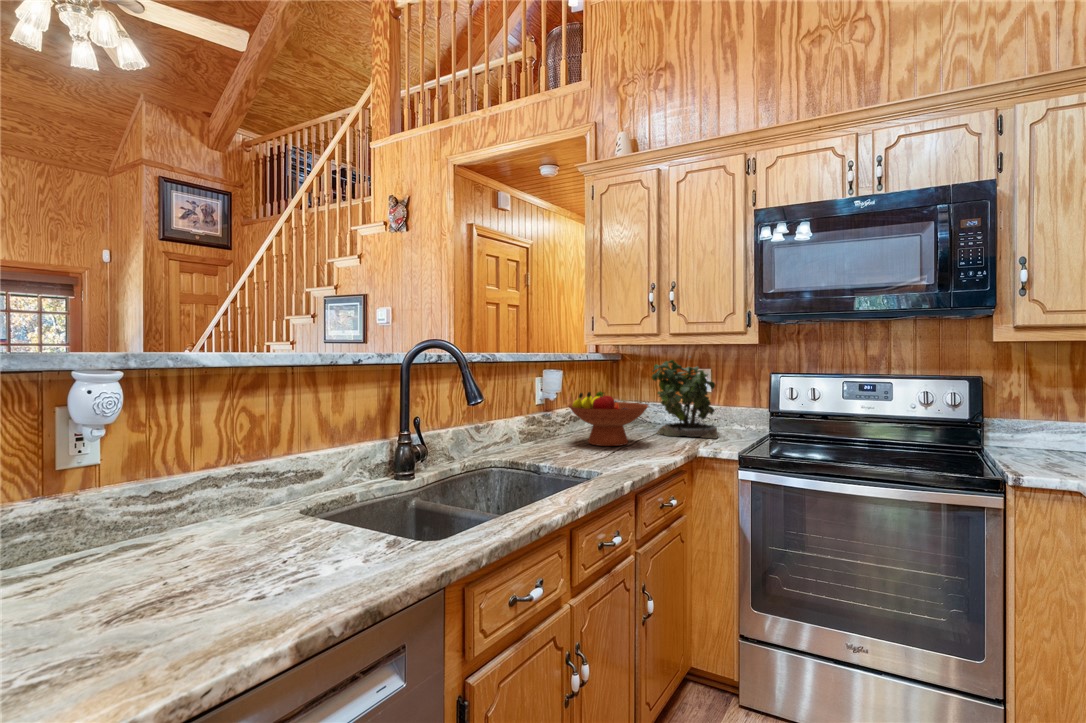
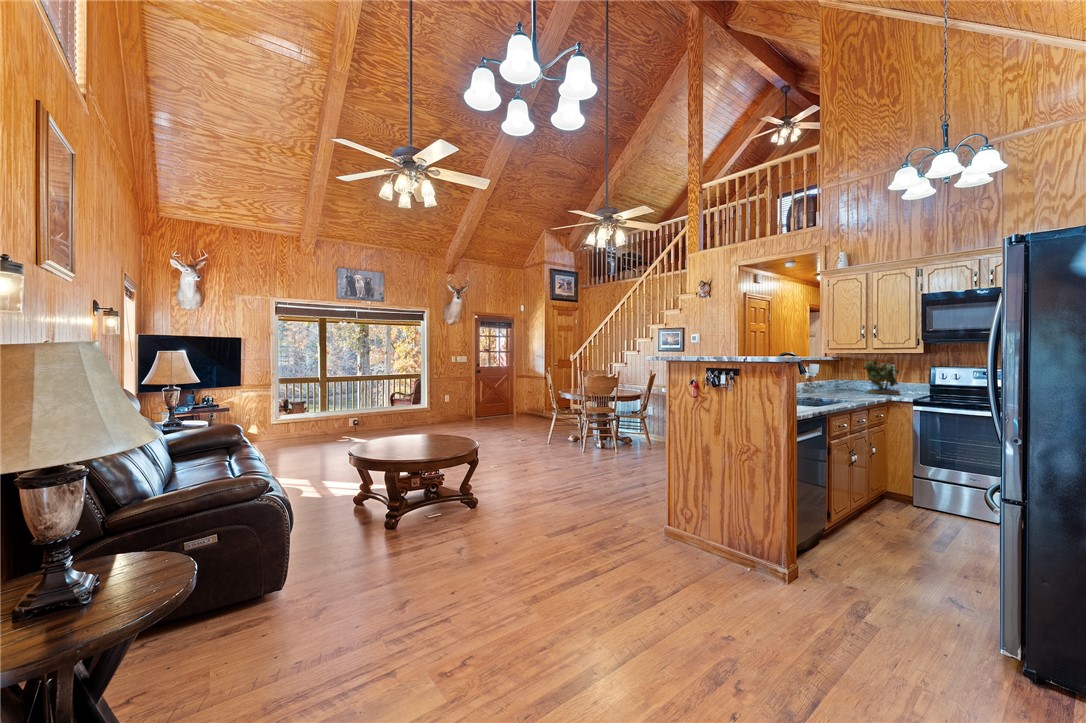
fruit bowl: present [568,392,648,446] -> none [825,373,866,395]

